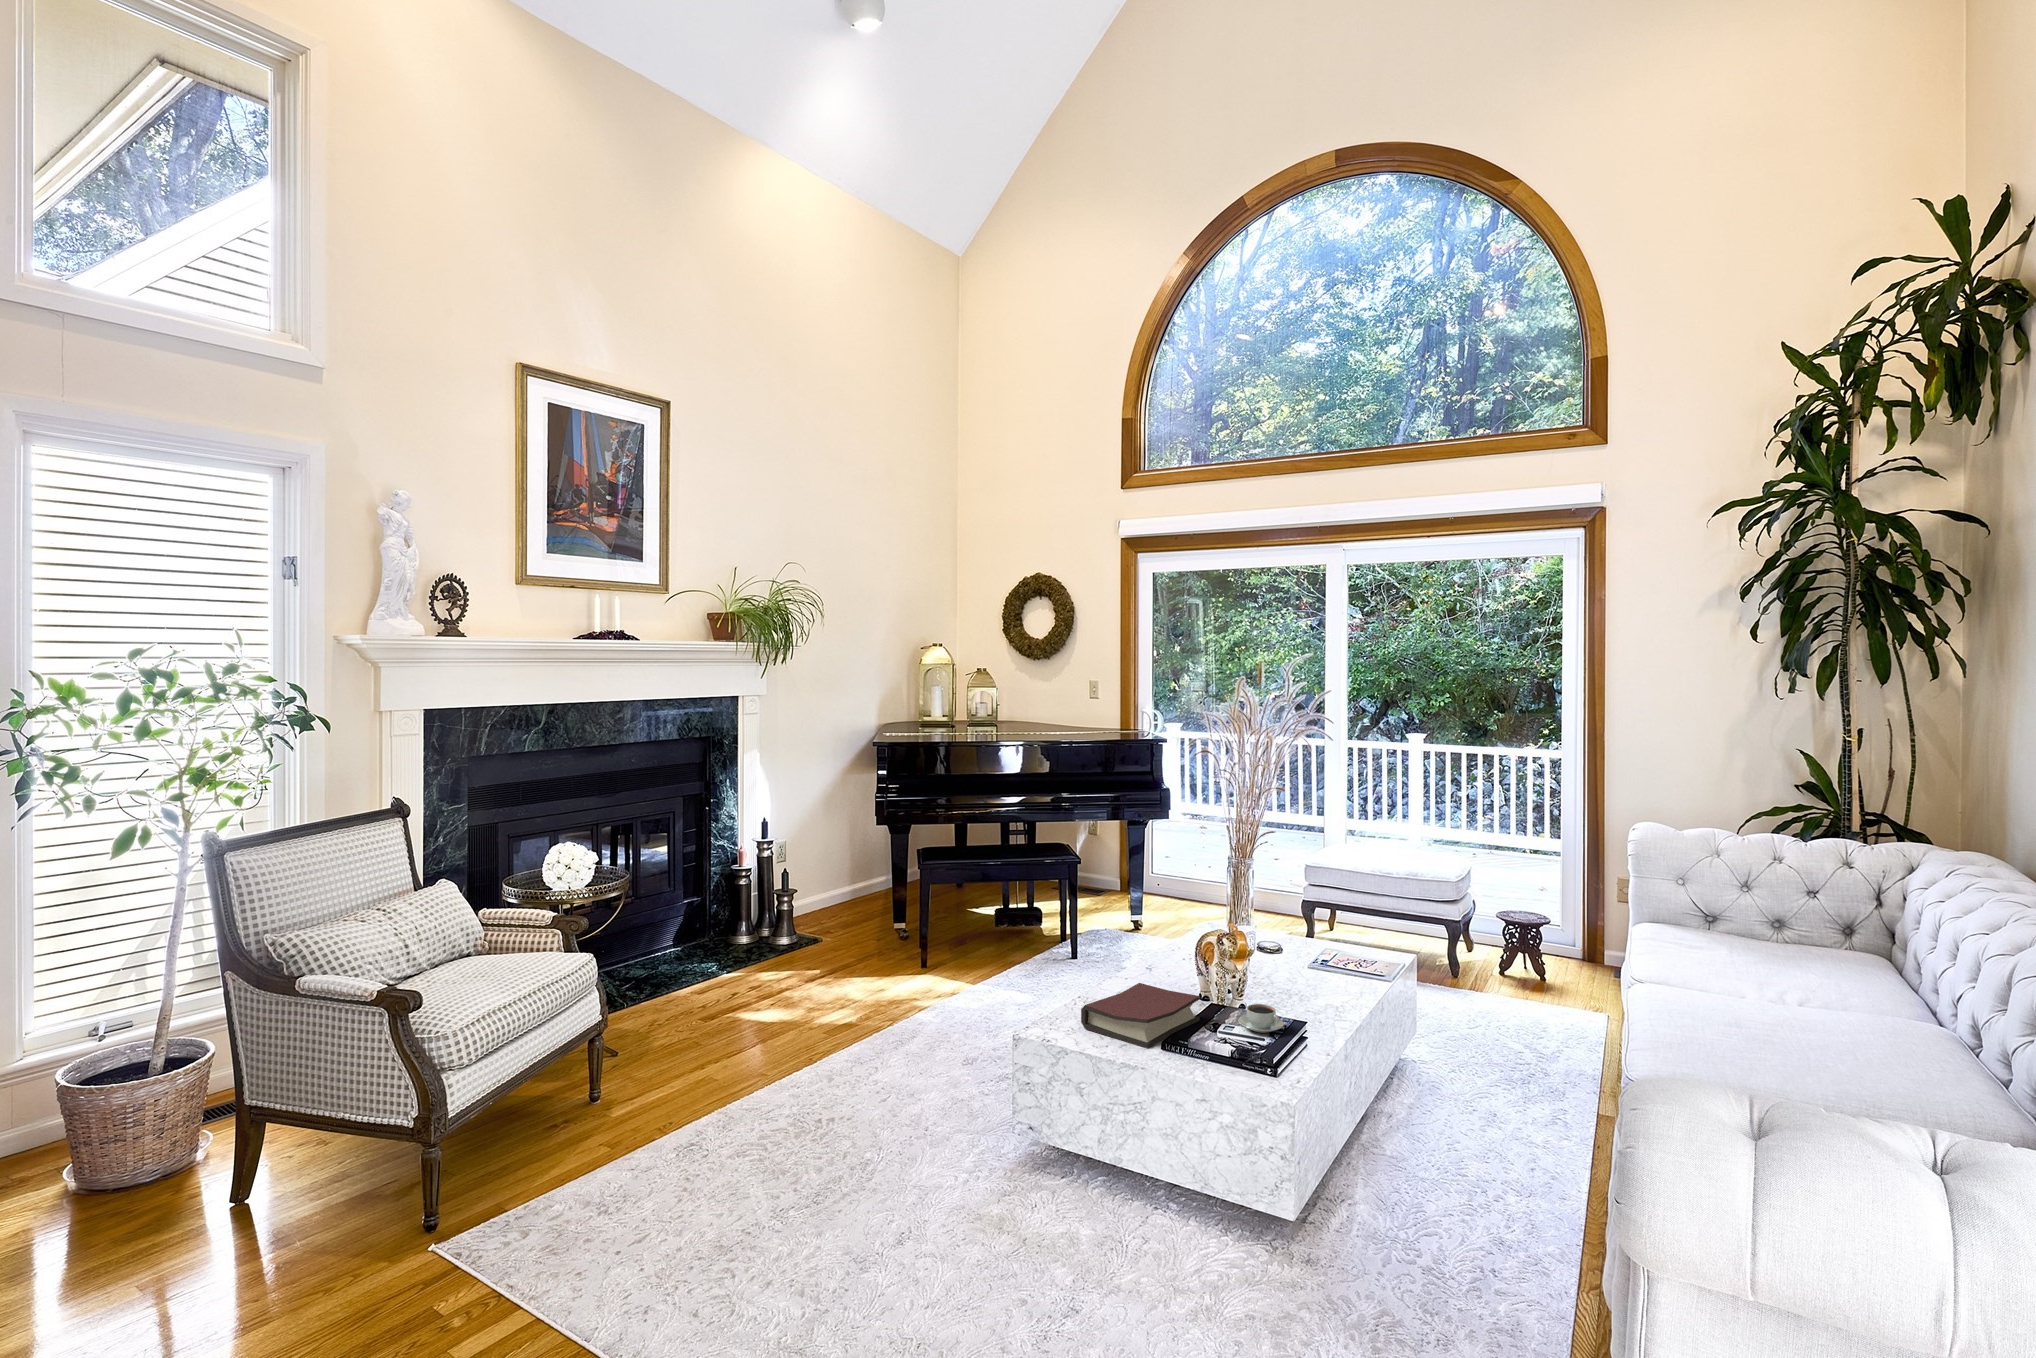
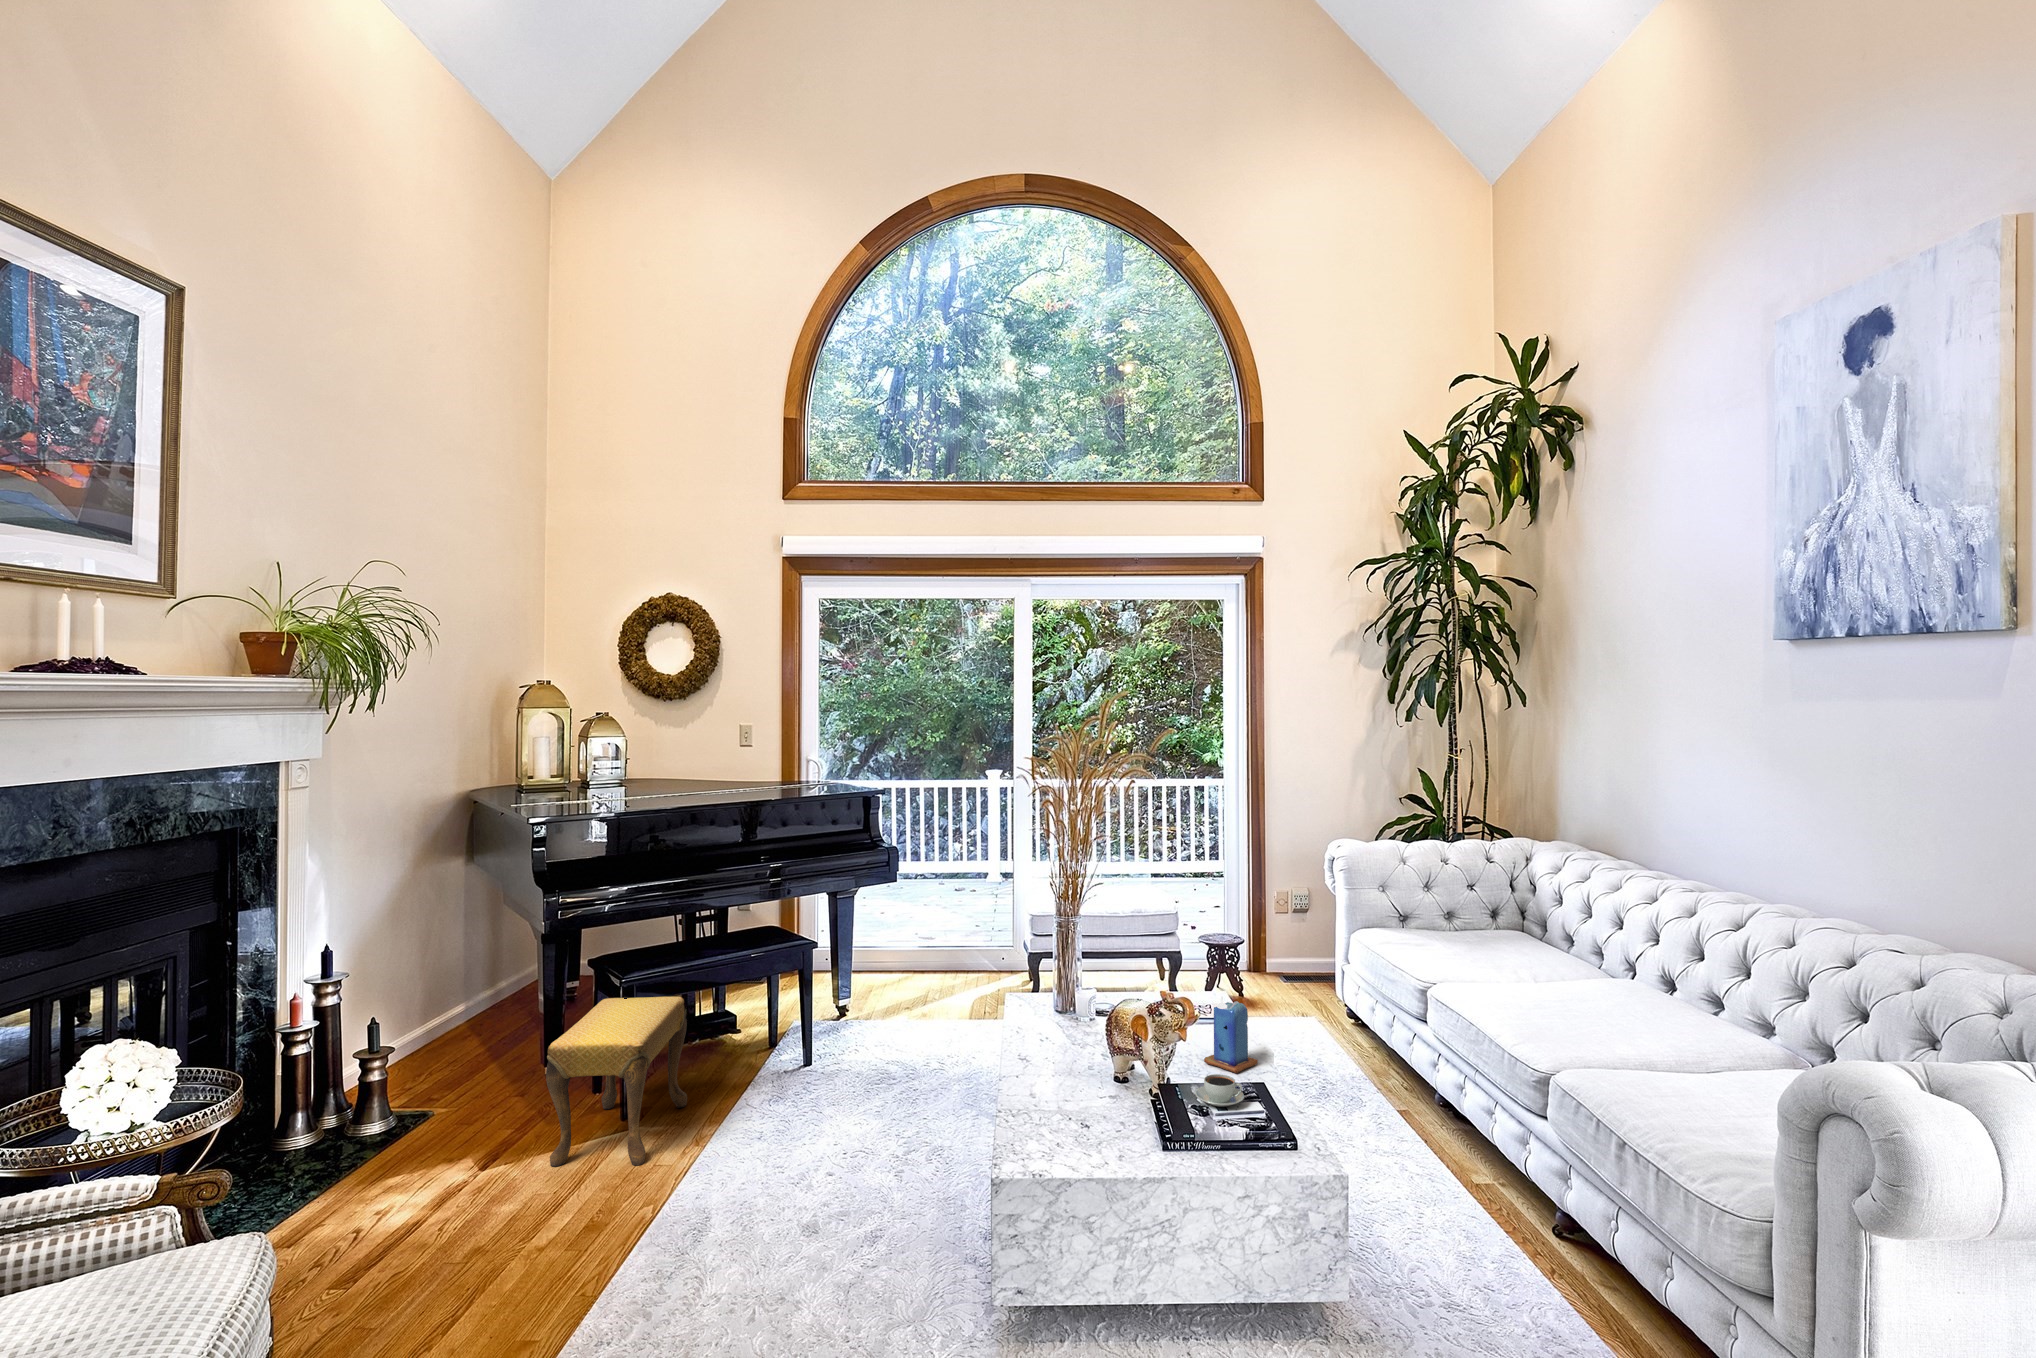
footstool: none [850,882,965,1001] -> present [546,997,687,1167]
candle: none [1293,941,1343,1013] -> present [1204,996,1258,1073]
hardback book: present [1081,983,1200,1048] -> none [1057,1078,1156,1156]

